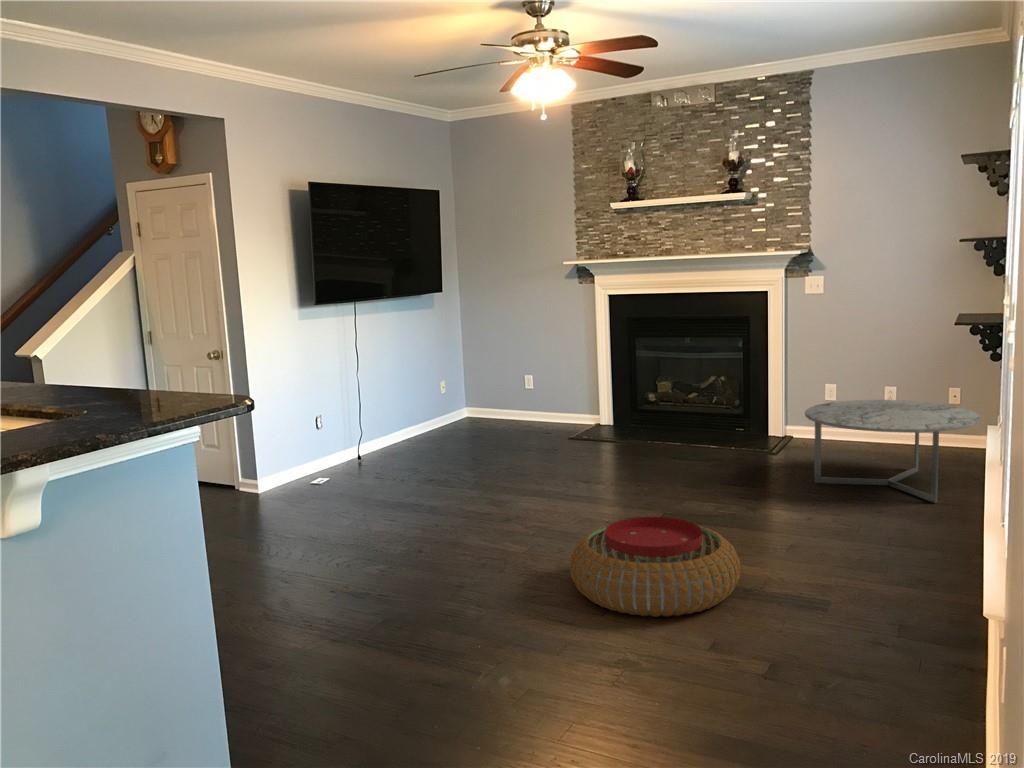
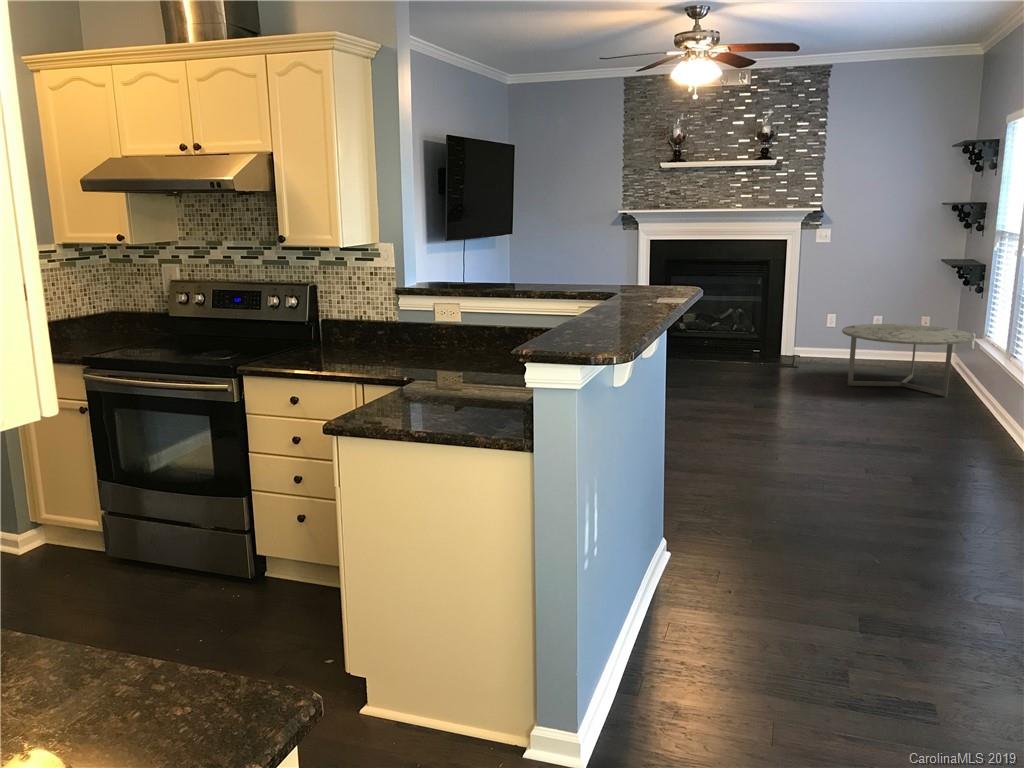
pouf: present [570,517,740,617] -> none [747,402,877,468]

